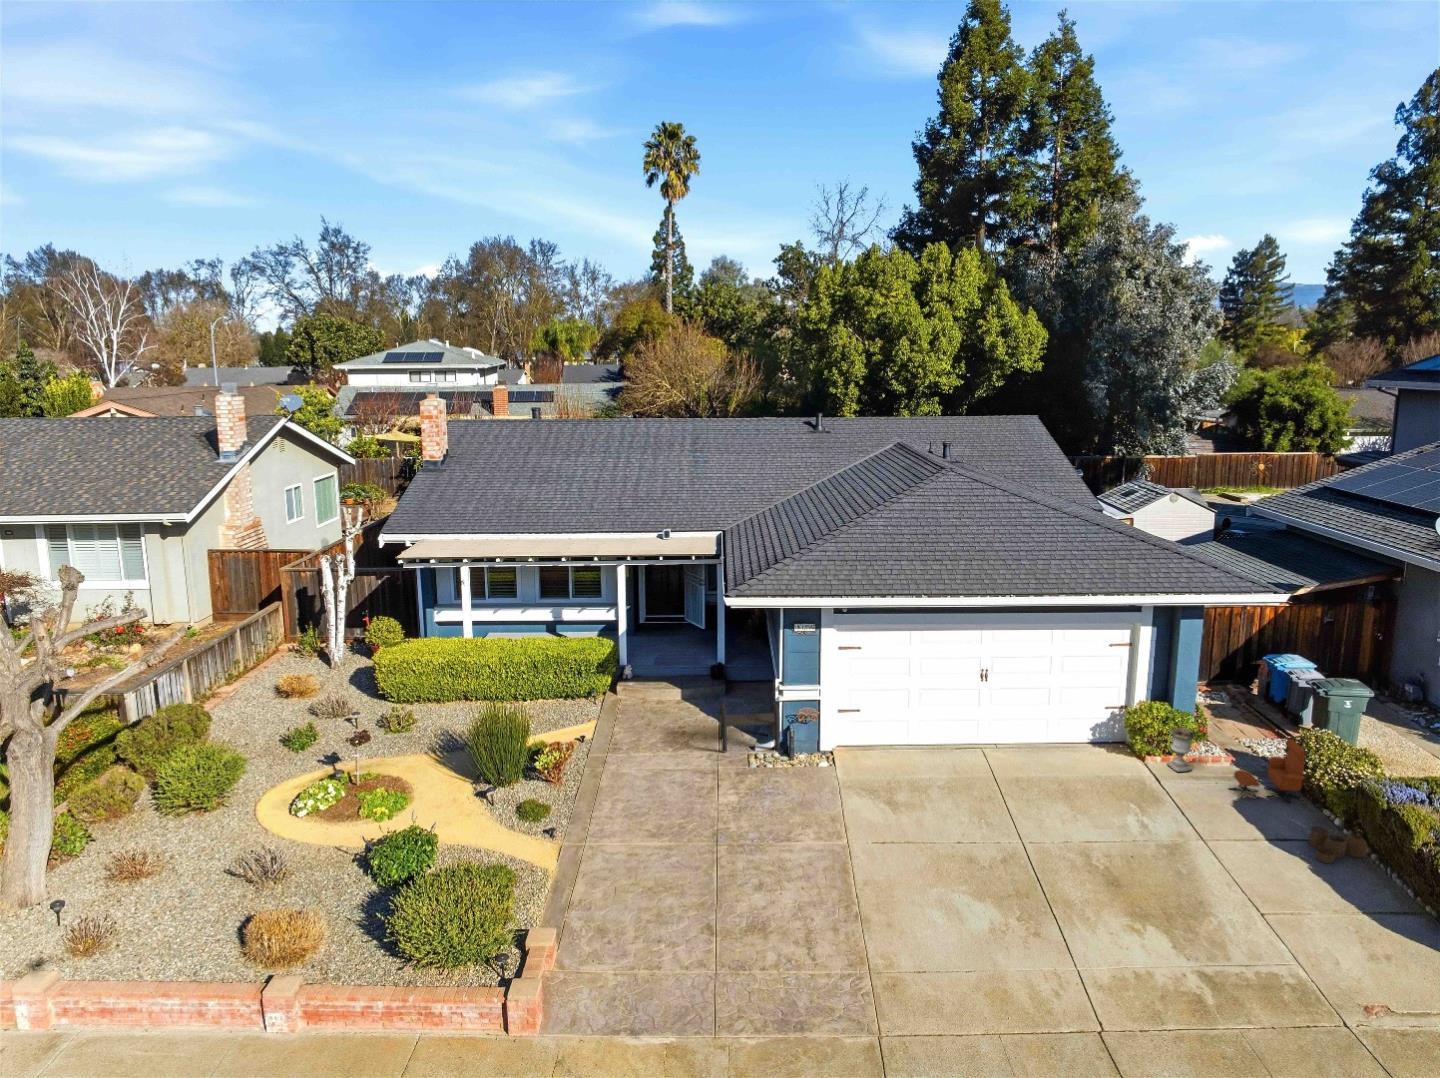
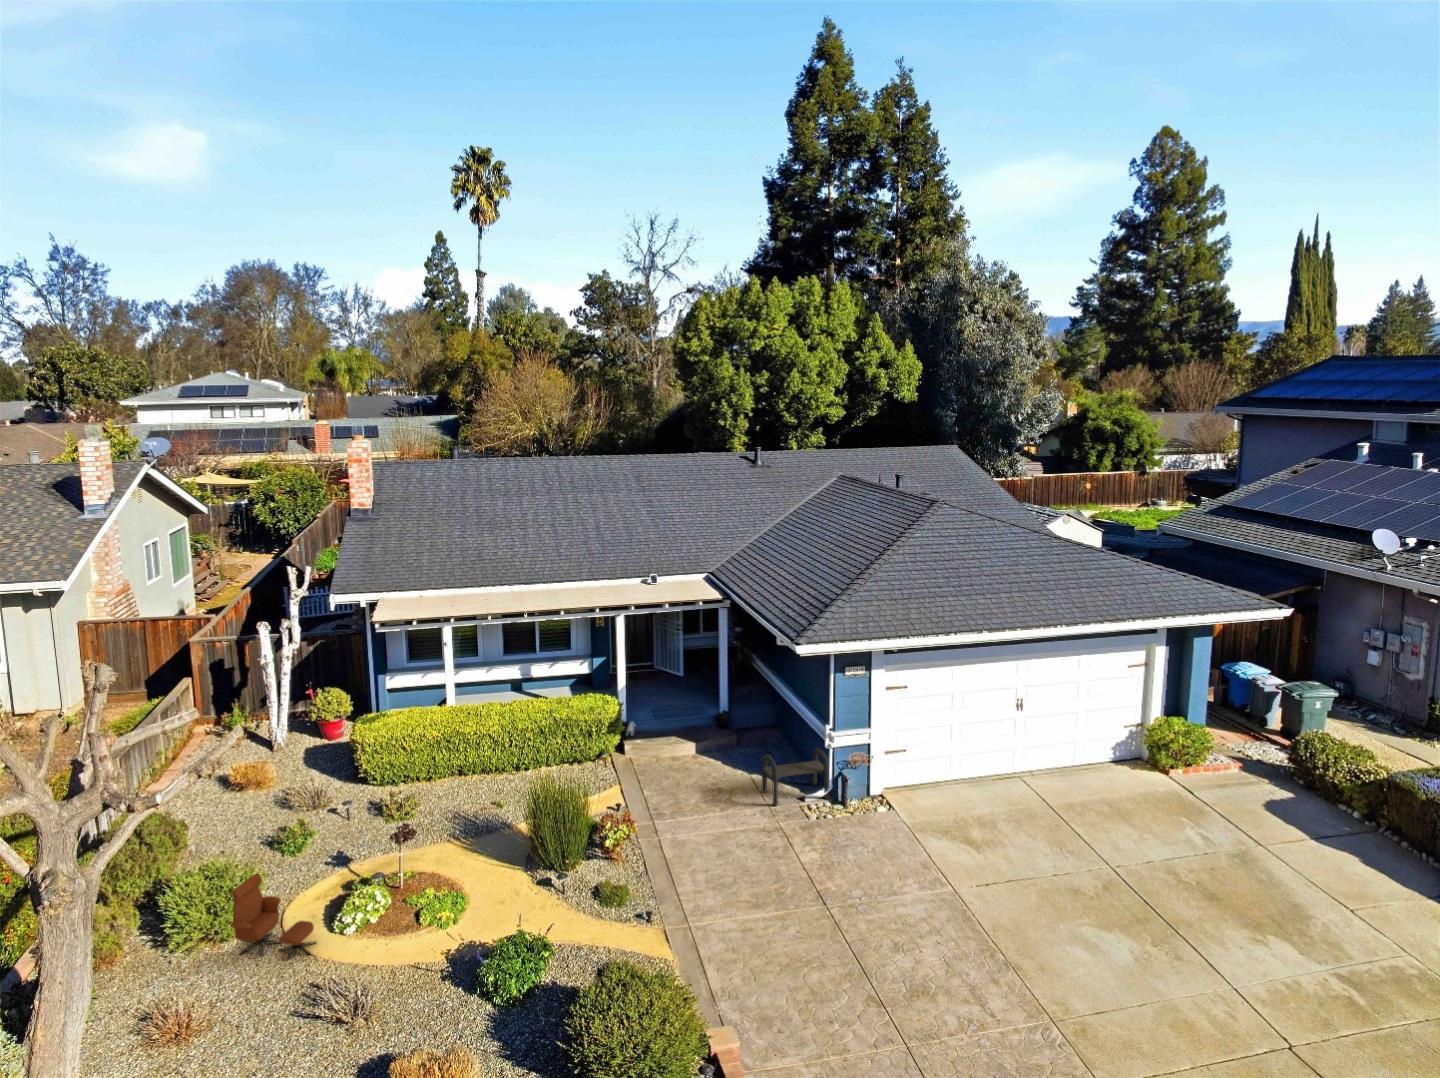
planter: present [1166,728,1196,772] -> none [1189,742,1218,783]
lounge chair: present [1229,739,1306,803] -> present [230,874,316,960]
woven basket: present [1309,826,1367,864] -> none [1343,818,1395,854]

